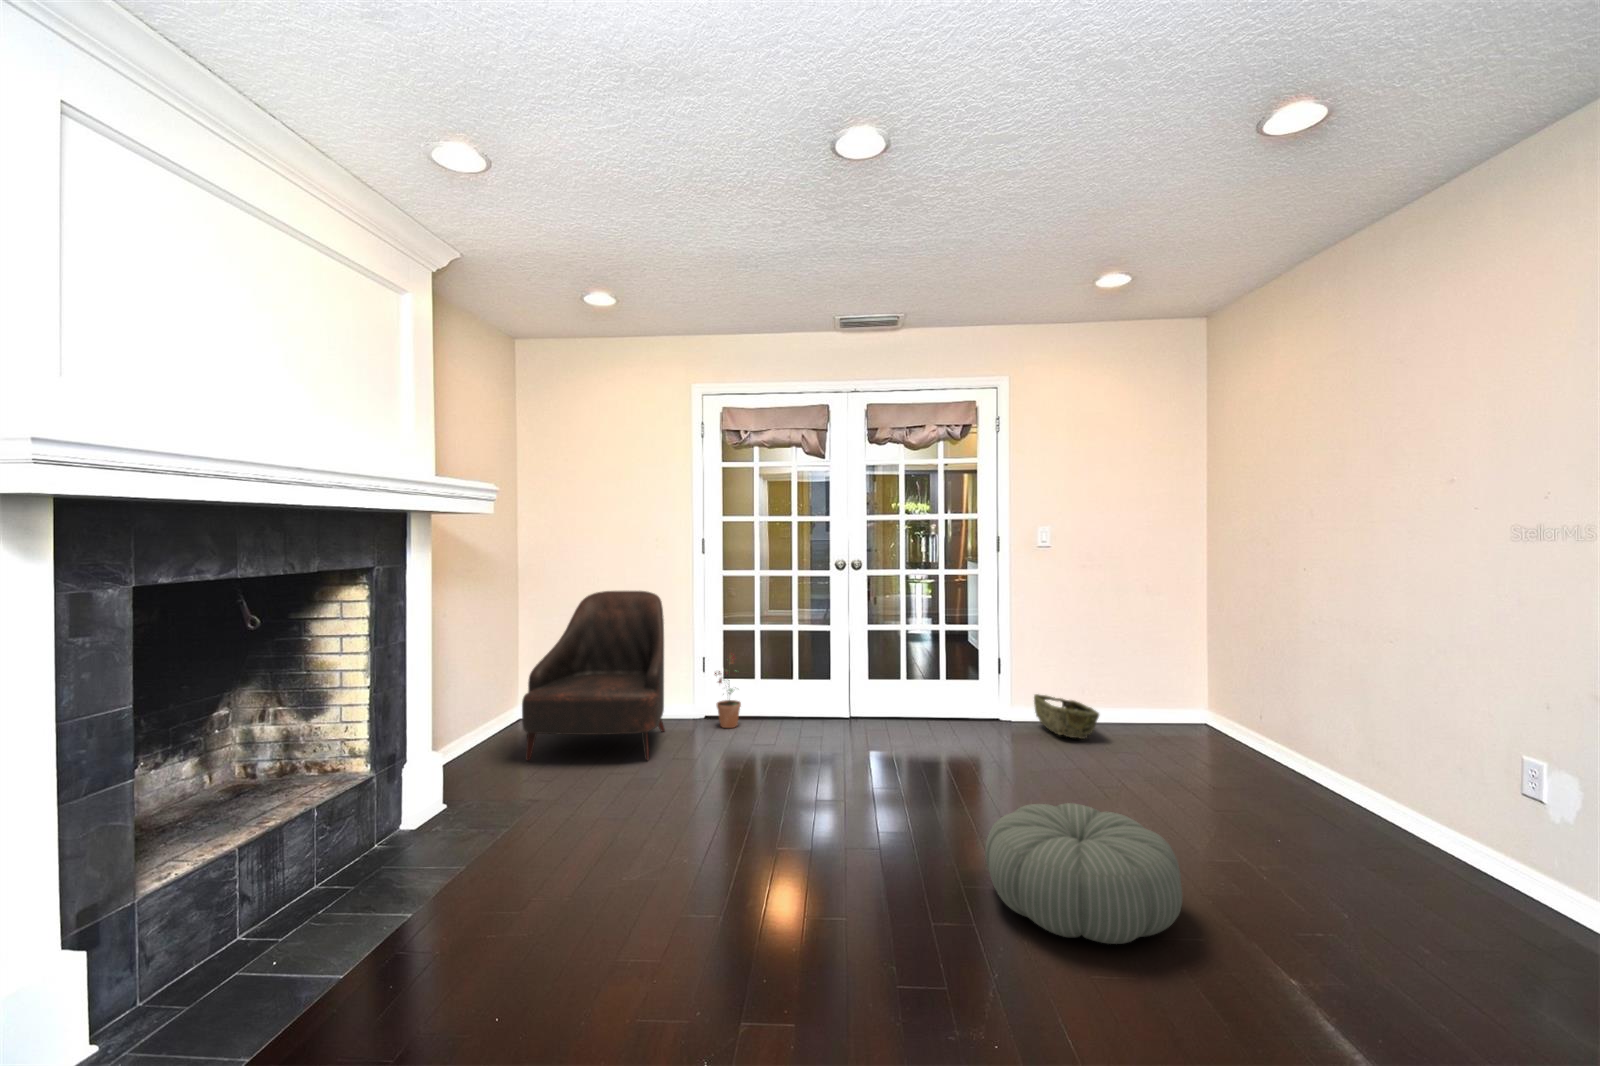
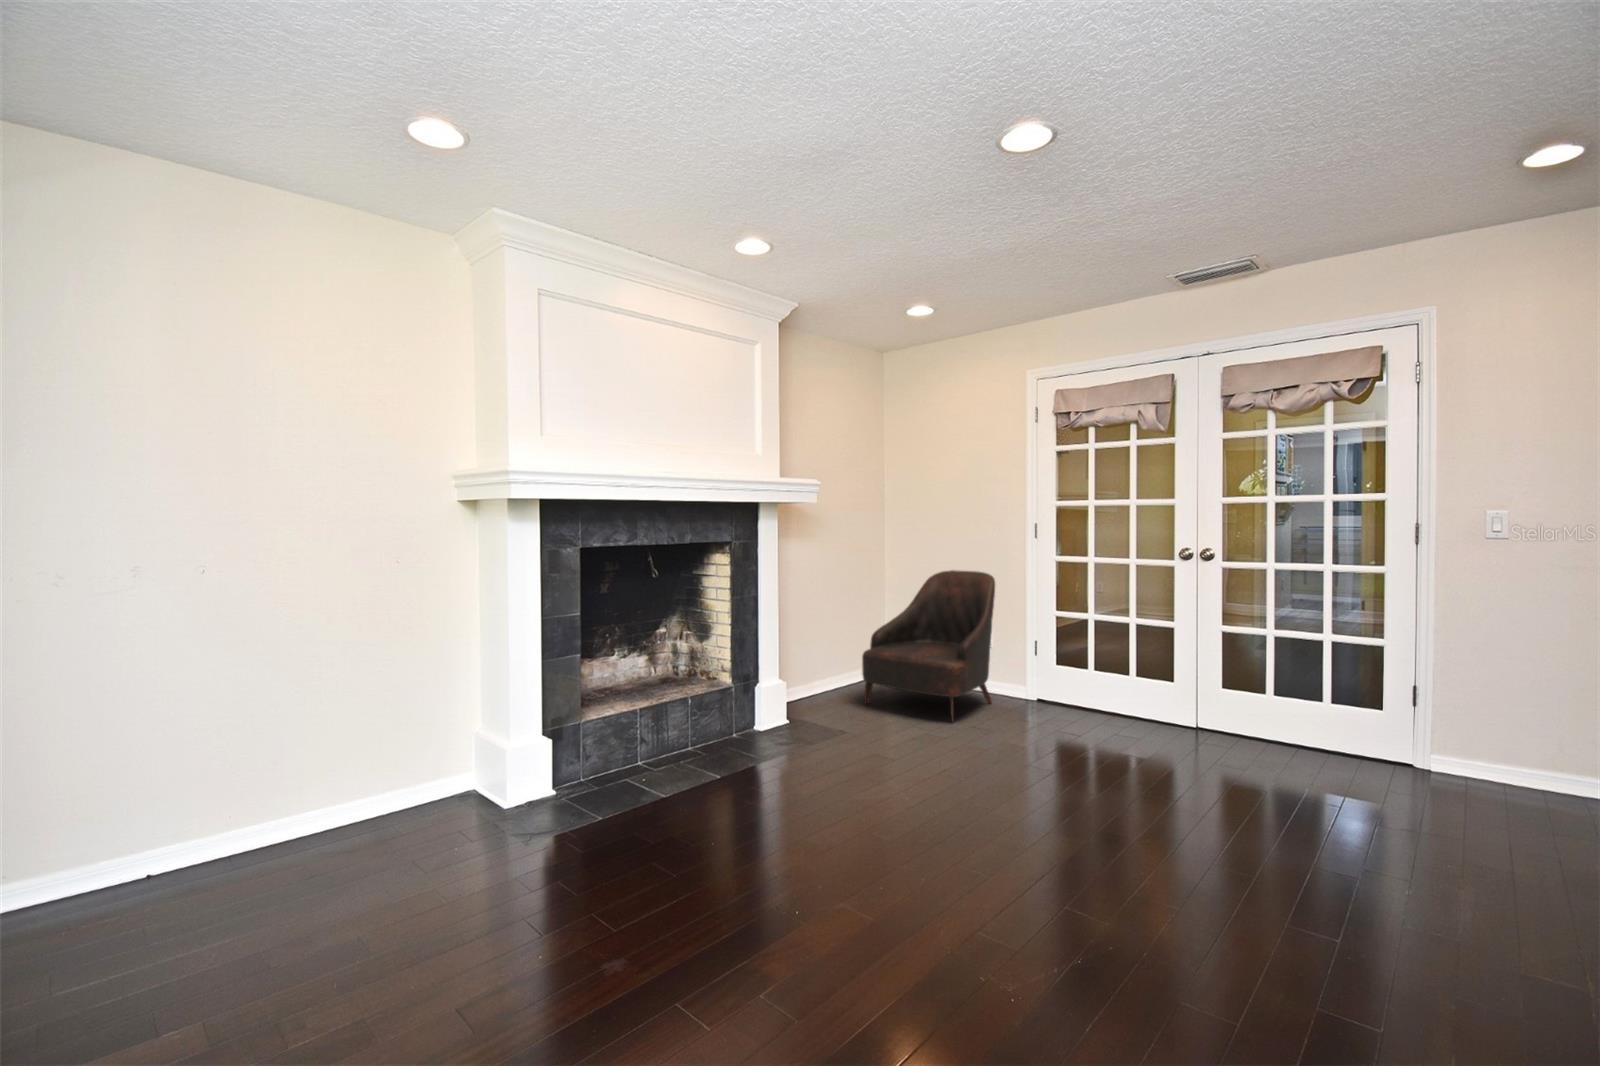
potted plant: present [715,653,741,728] -> none [1041,638,1069,712]
woven basket: present [1034,694,1099,739] -> none [1469,741,1569,814]
pouf: present [985,803,1182,944] -> none [1132,828,1382,997]

